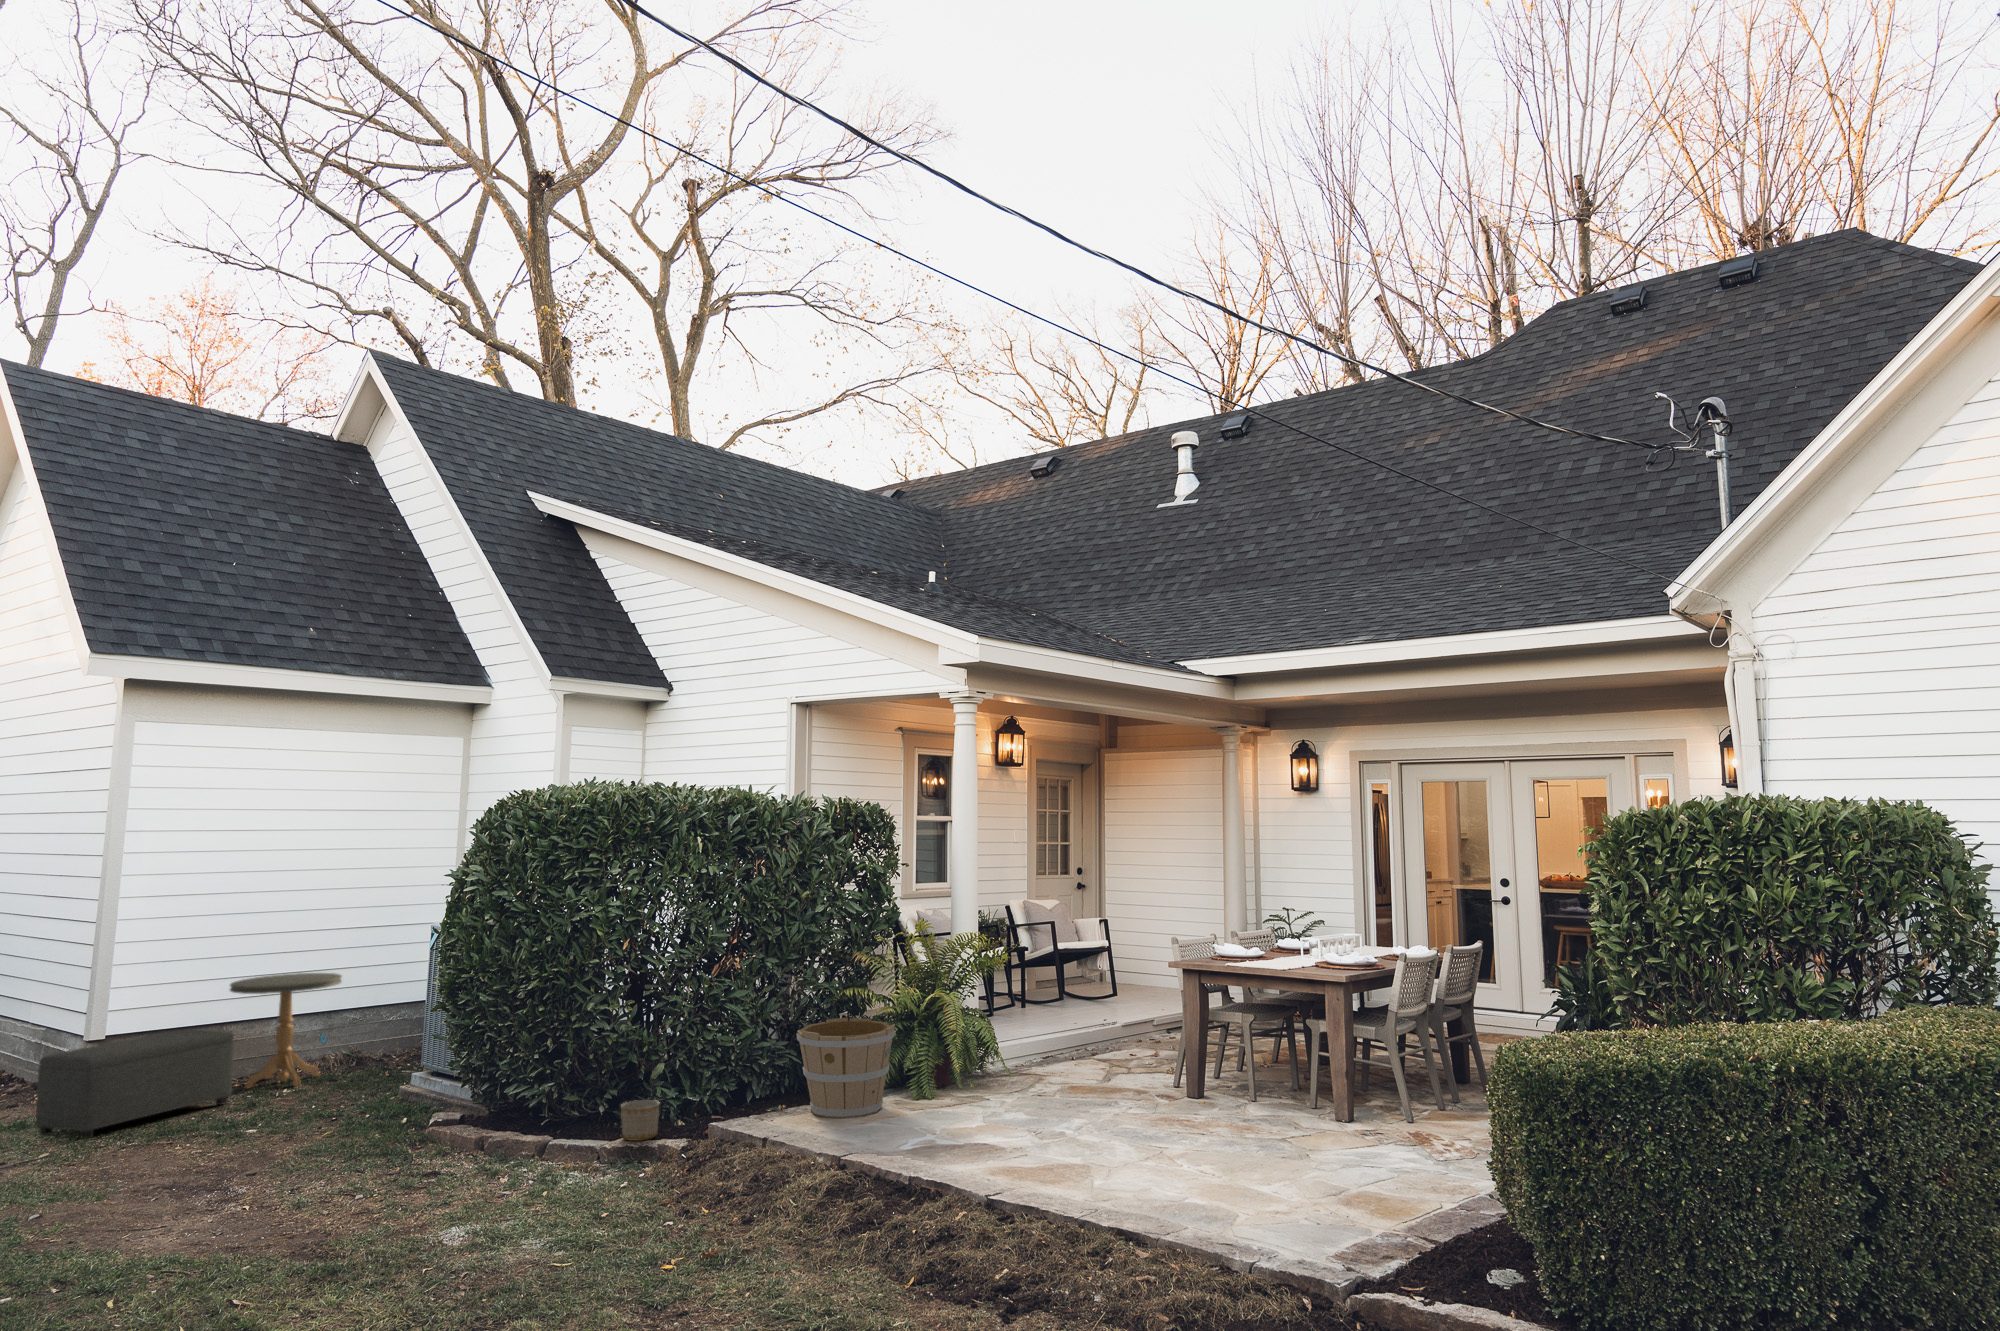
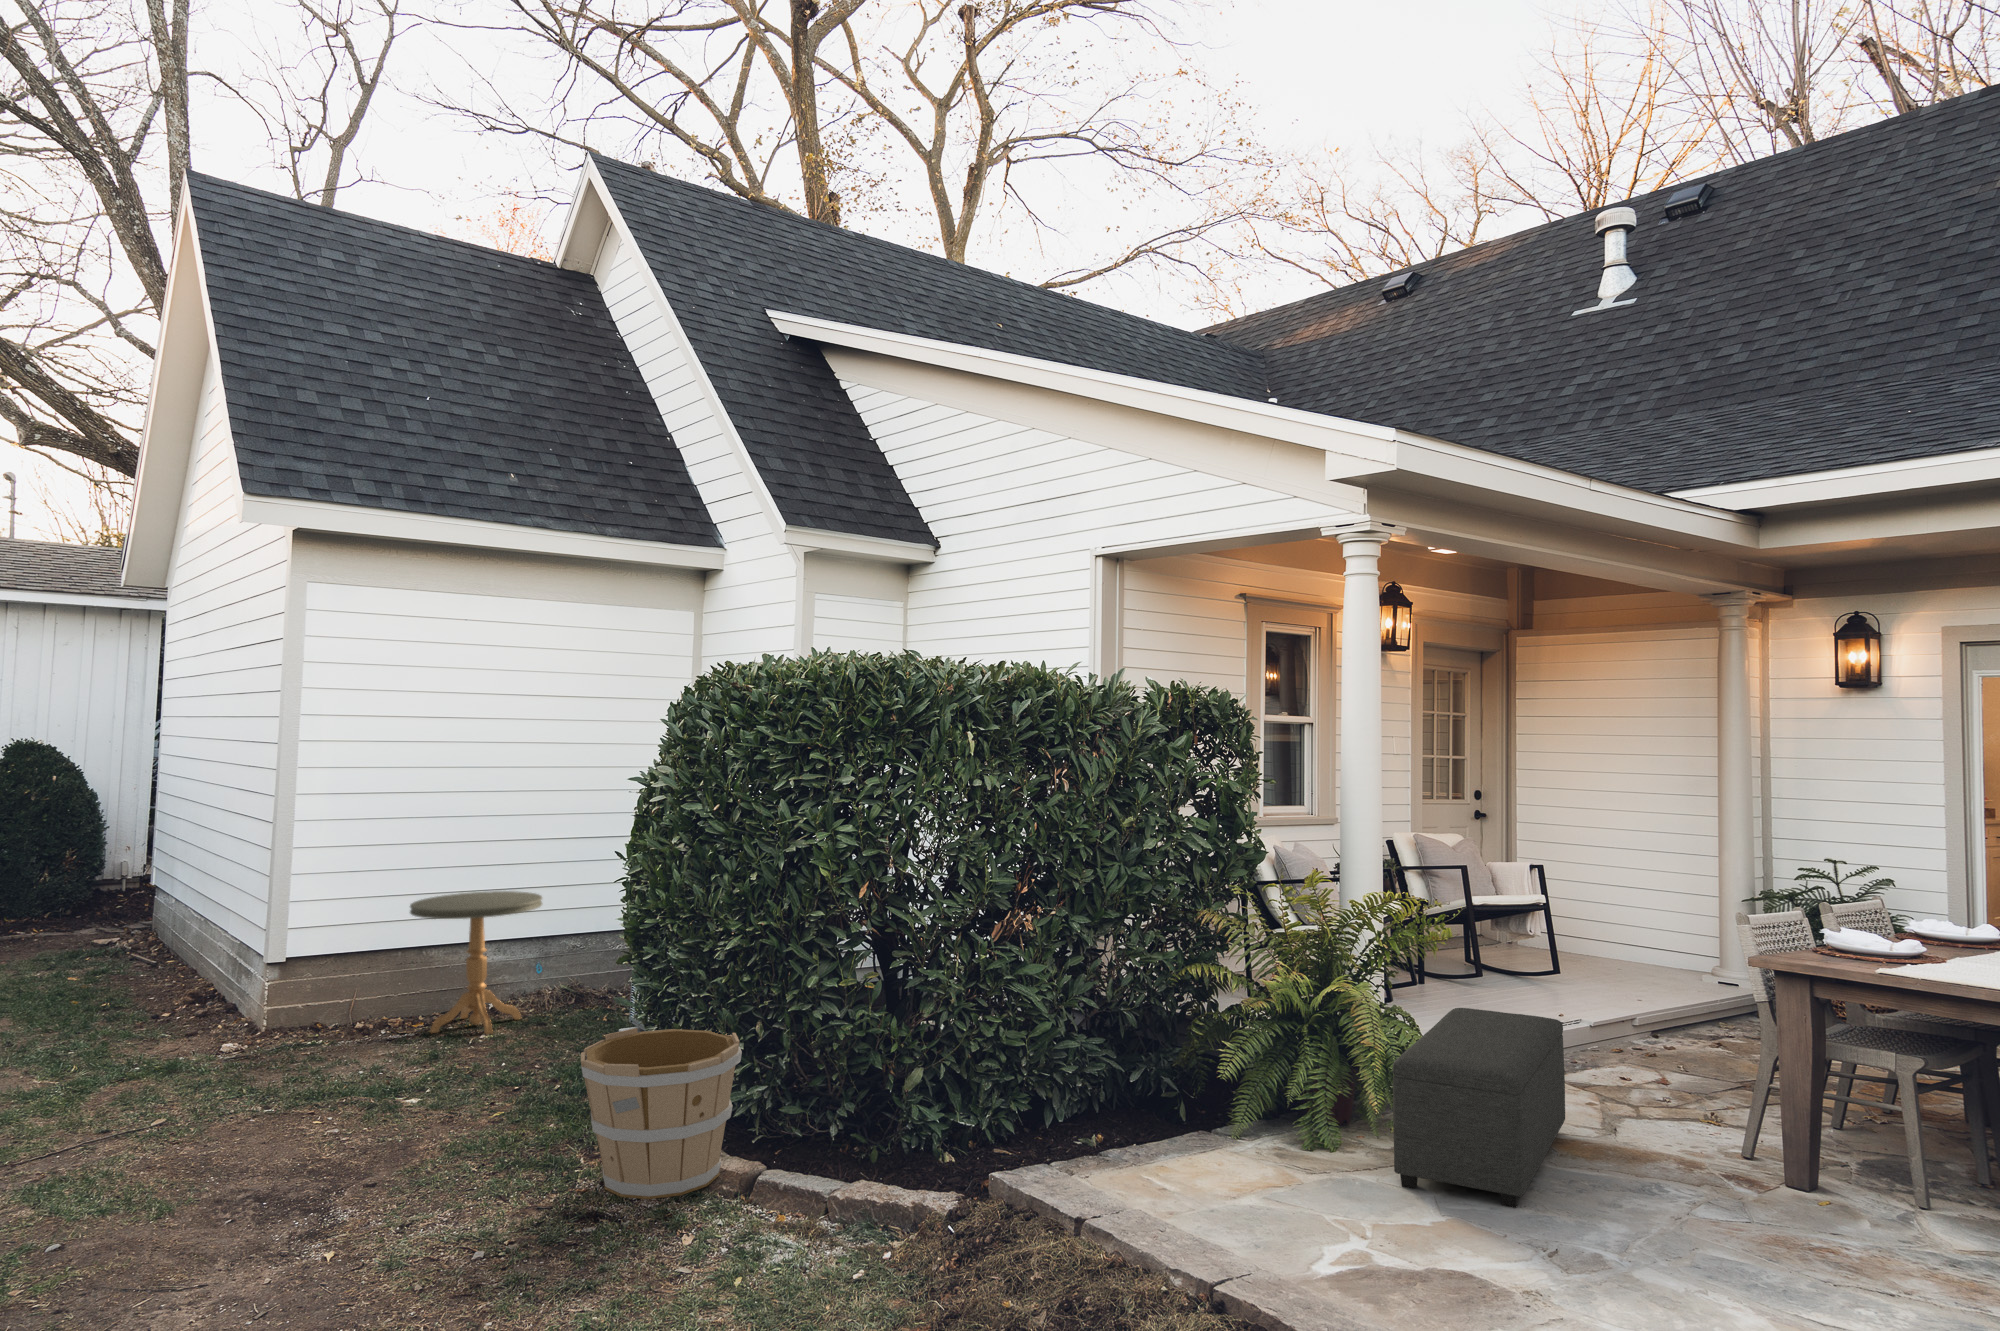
wooden bucket: present [796,1018,895,1119] -> present [581,1028,742,1199]
ottoman: present [35,1030,234,1139] -> present [1393,1008,1565,1208]
planter: present [621,1100,659,1141] -> none [858,1123,915,1189]

